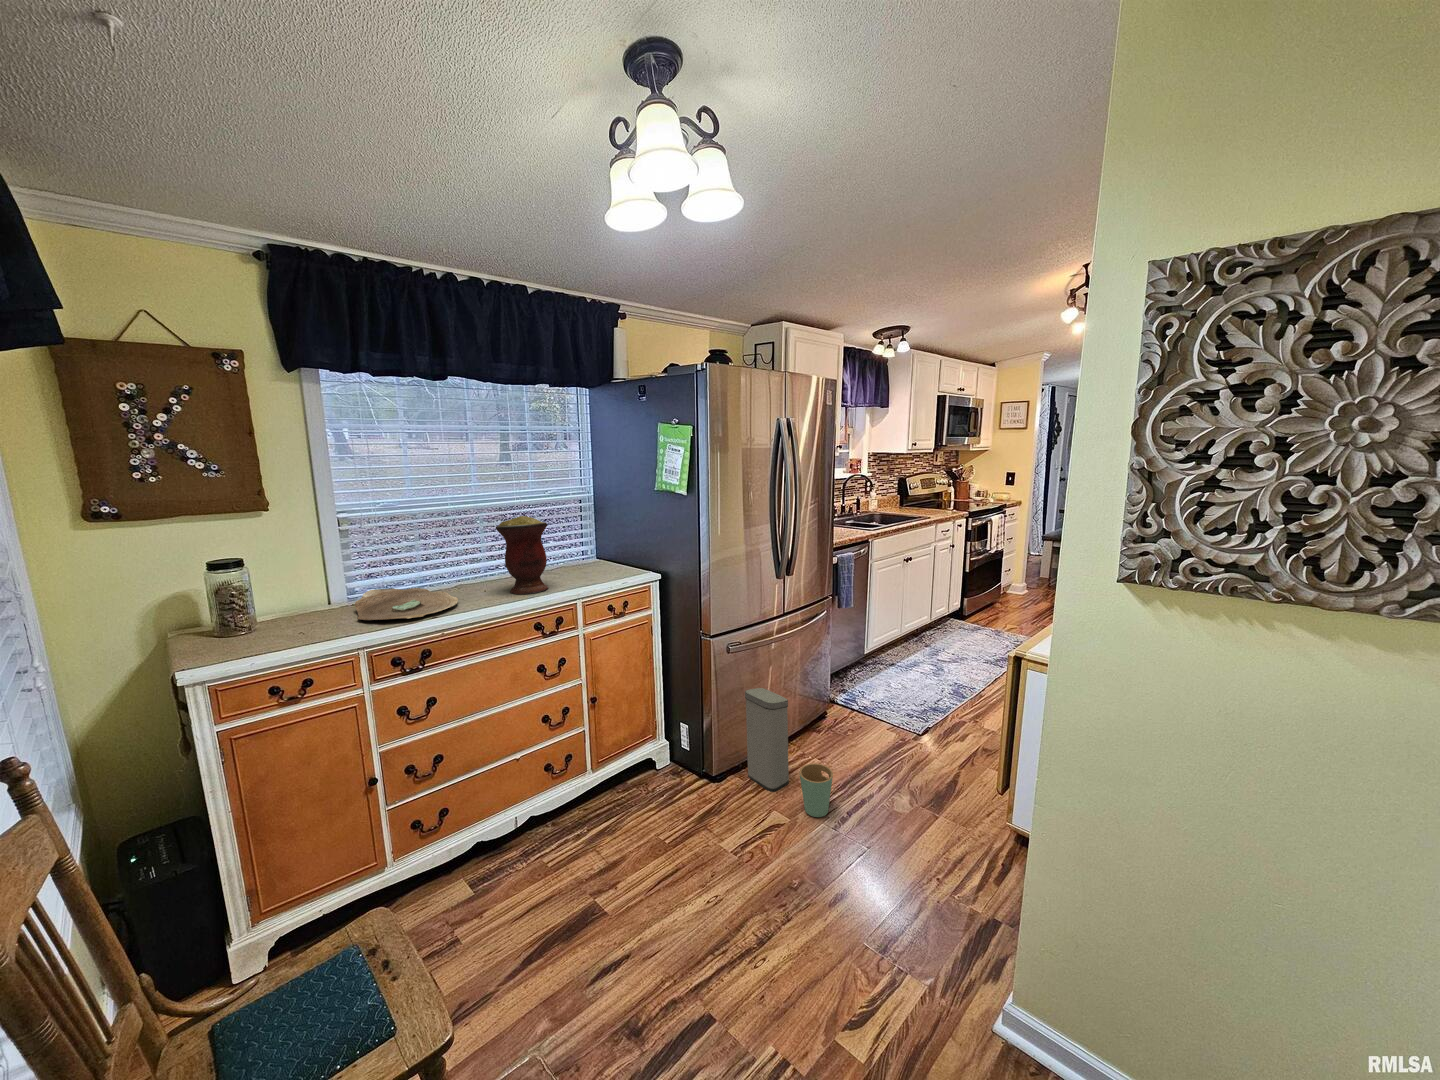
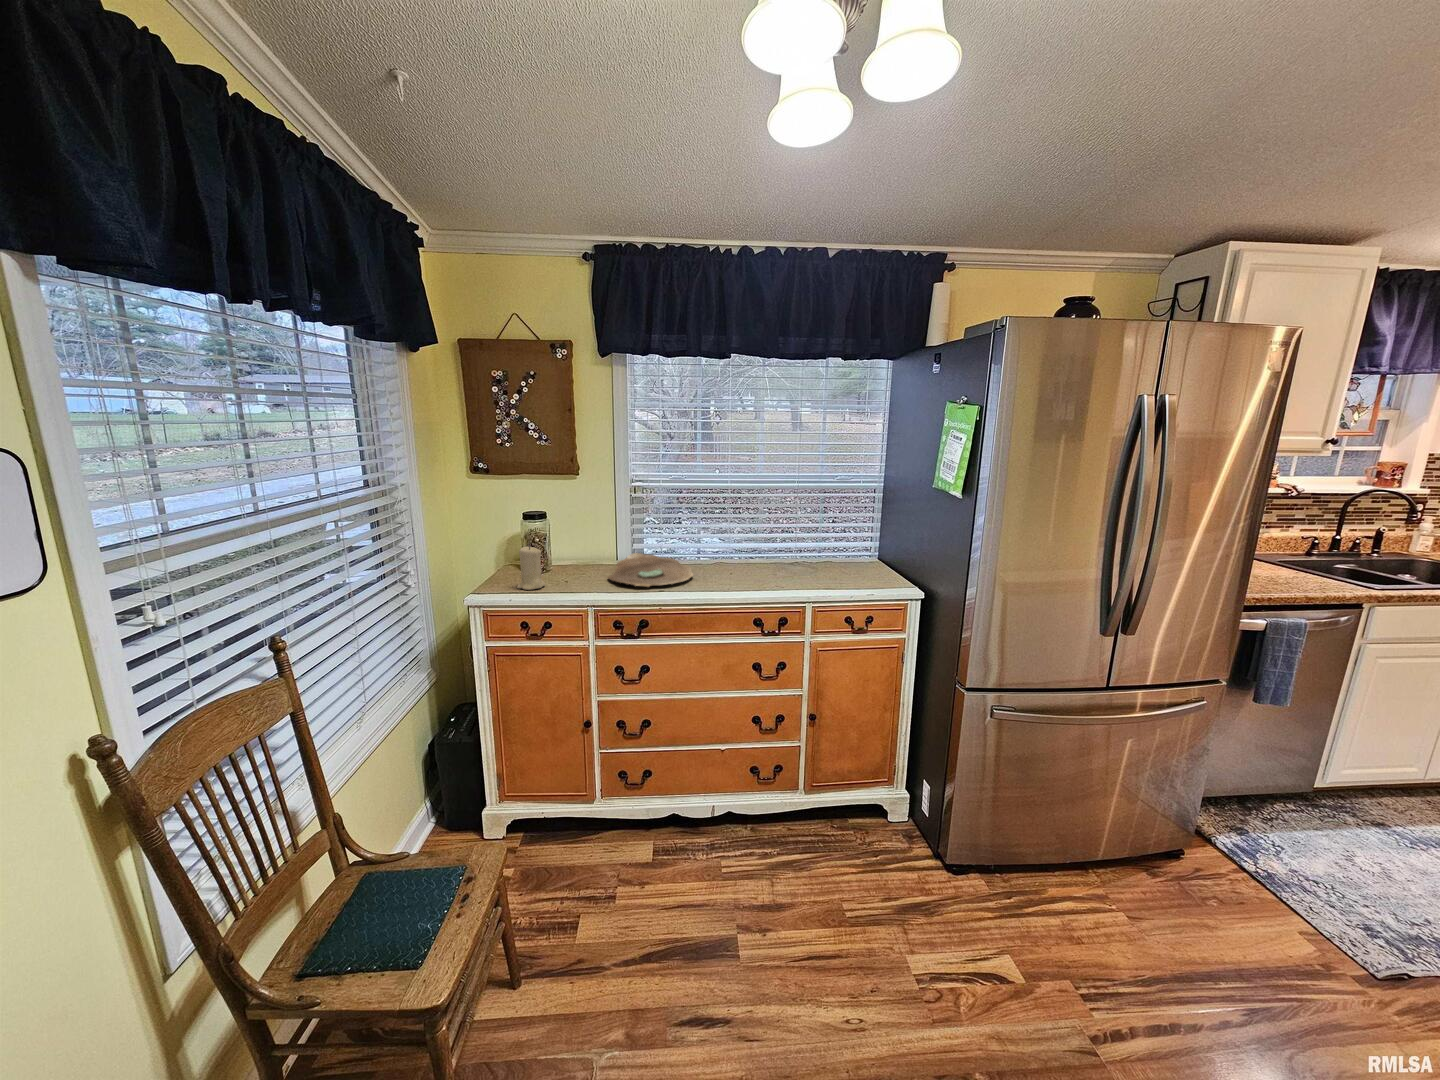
vase: present [496,516,548,594] -> none [738,501,791,585]
candle: none [240,598,282,654] -> present [517,546,545,590]
trash can: present [745,688,833,817] -> none [998,775,1115,1005]

